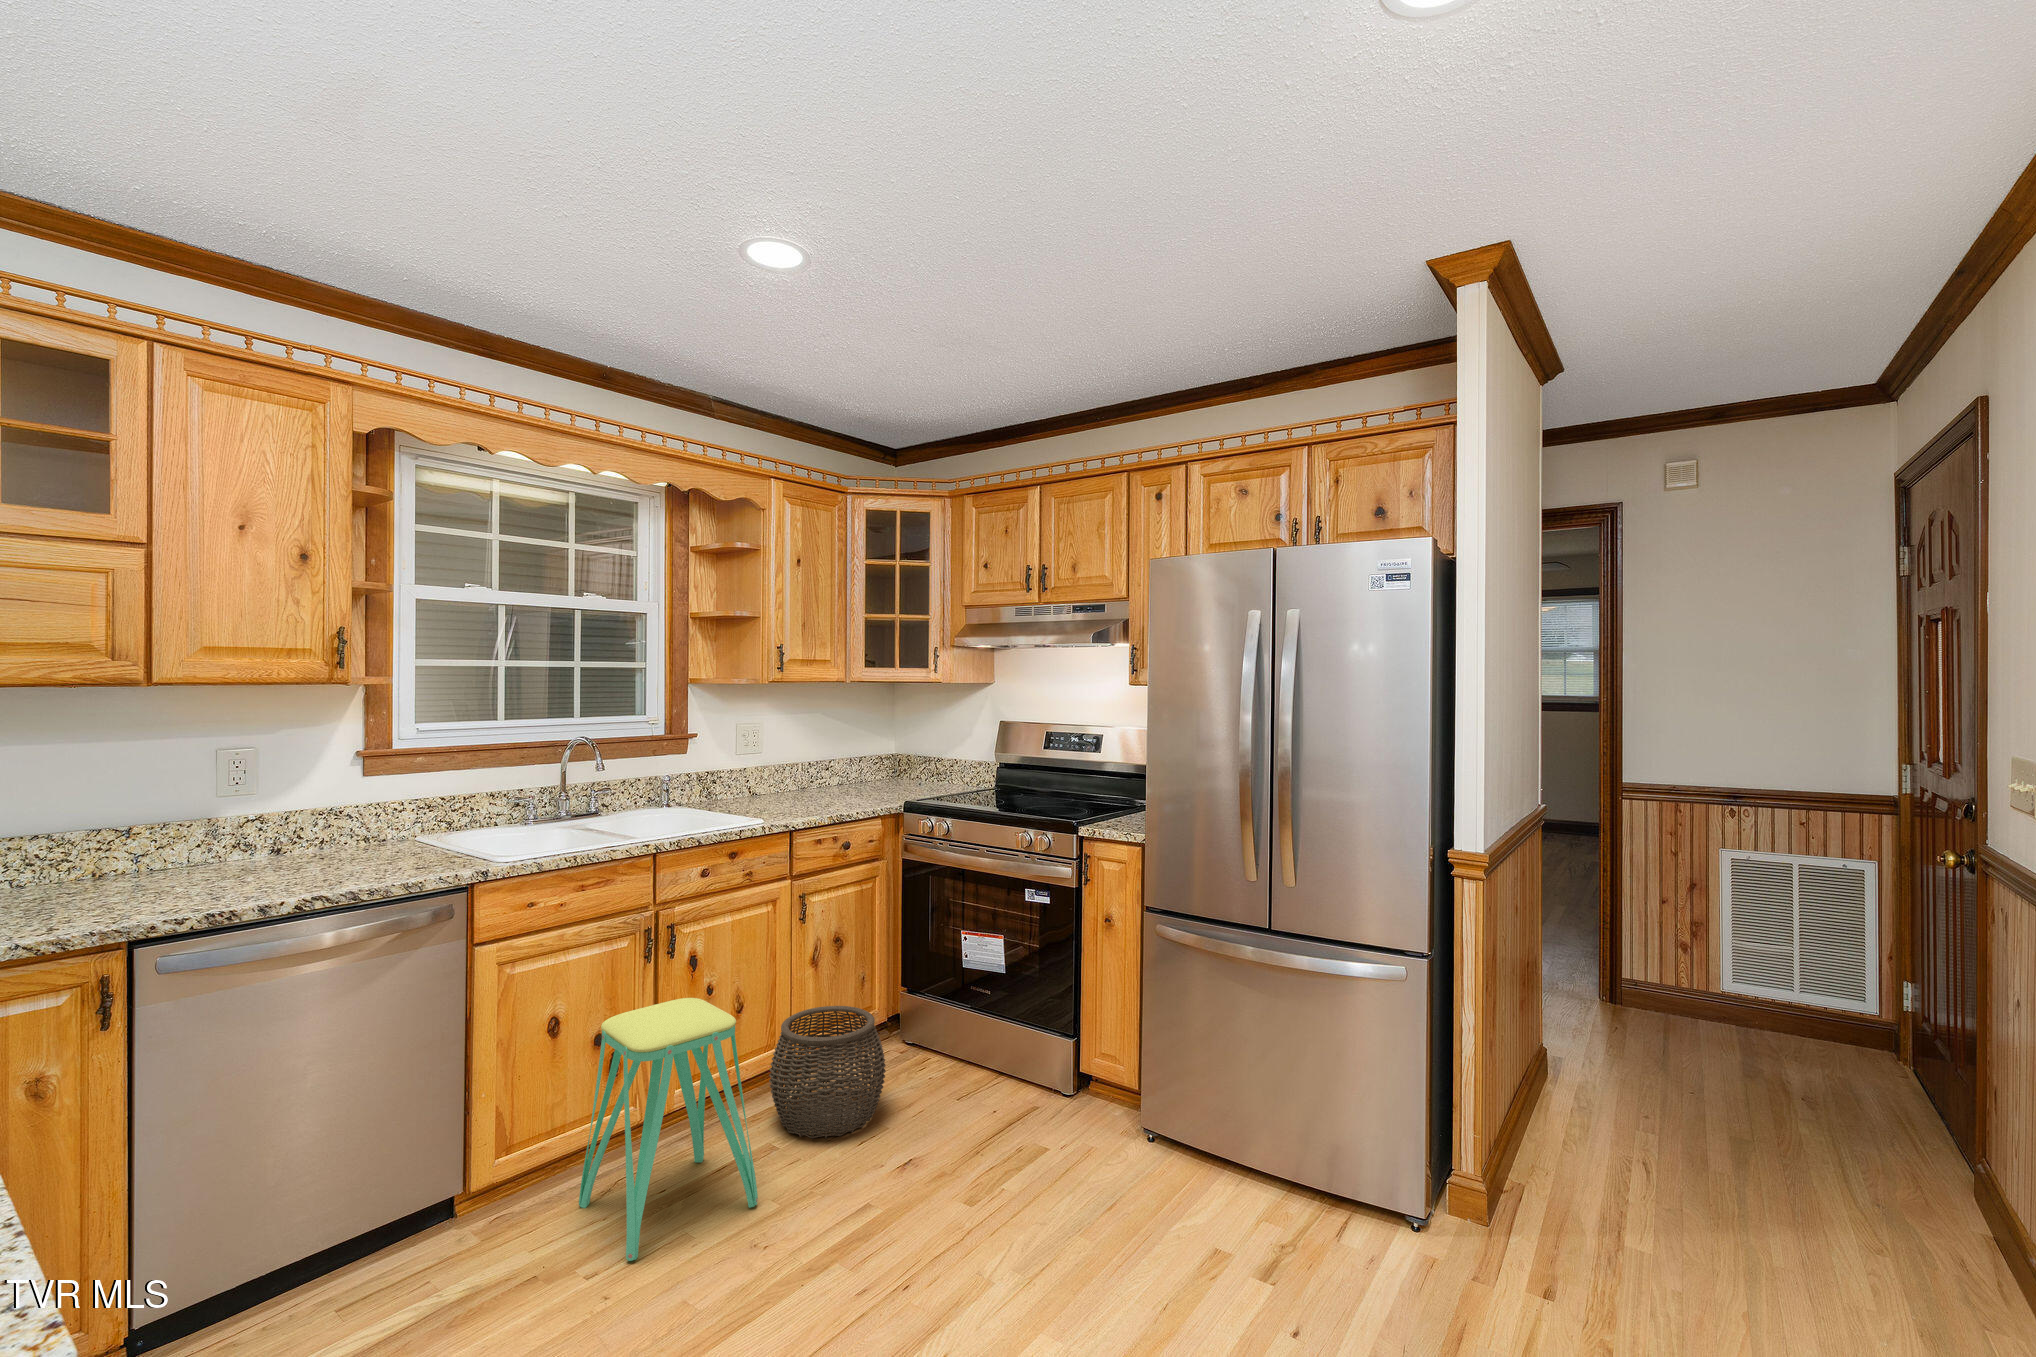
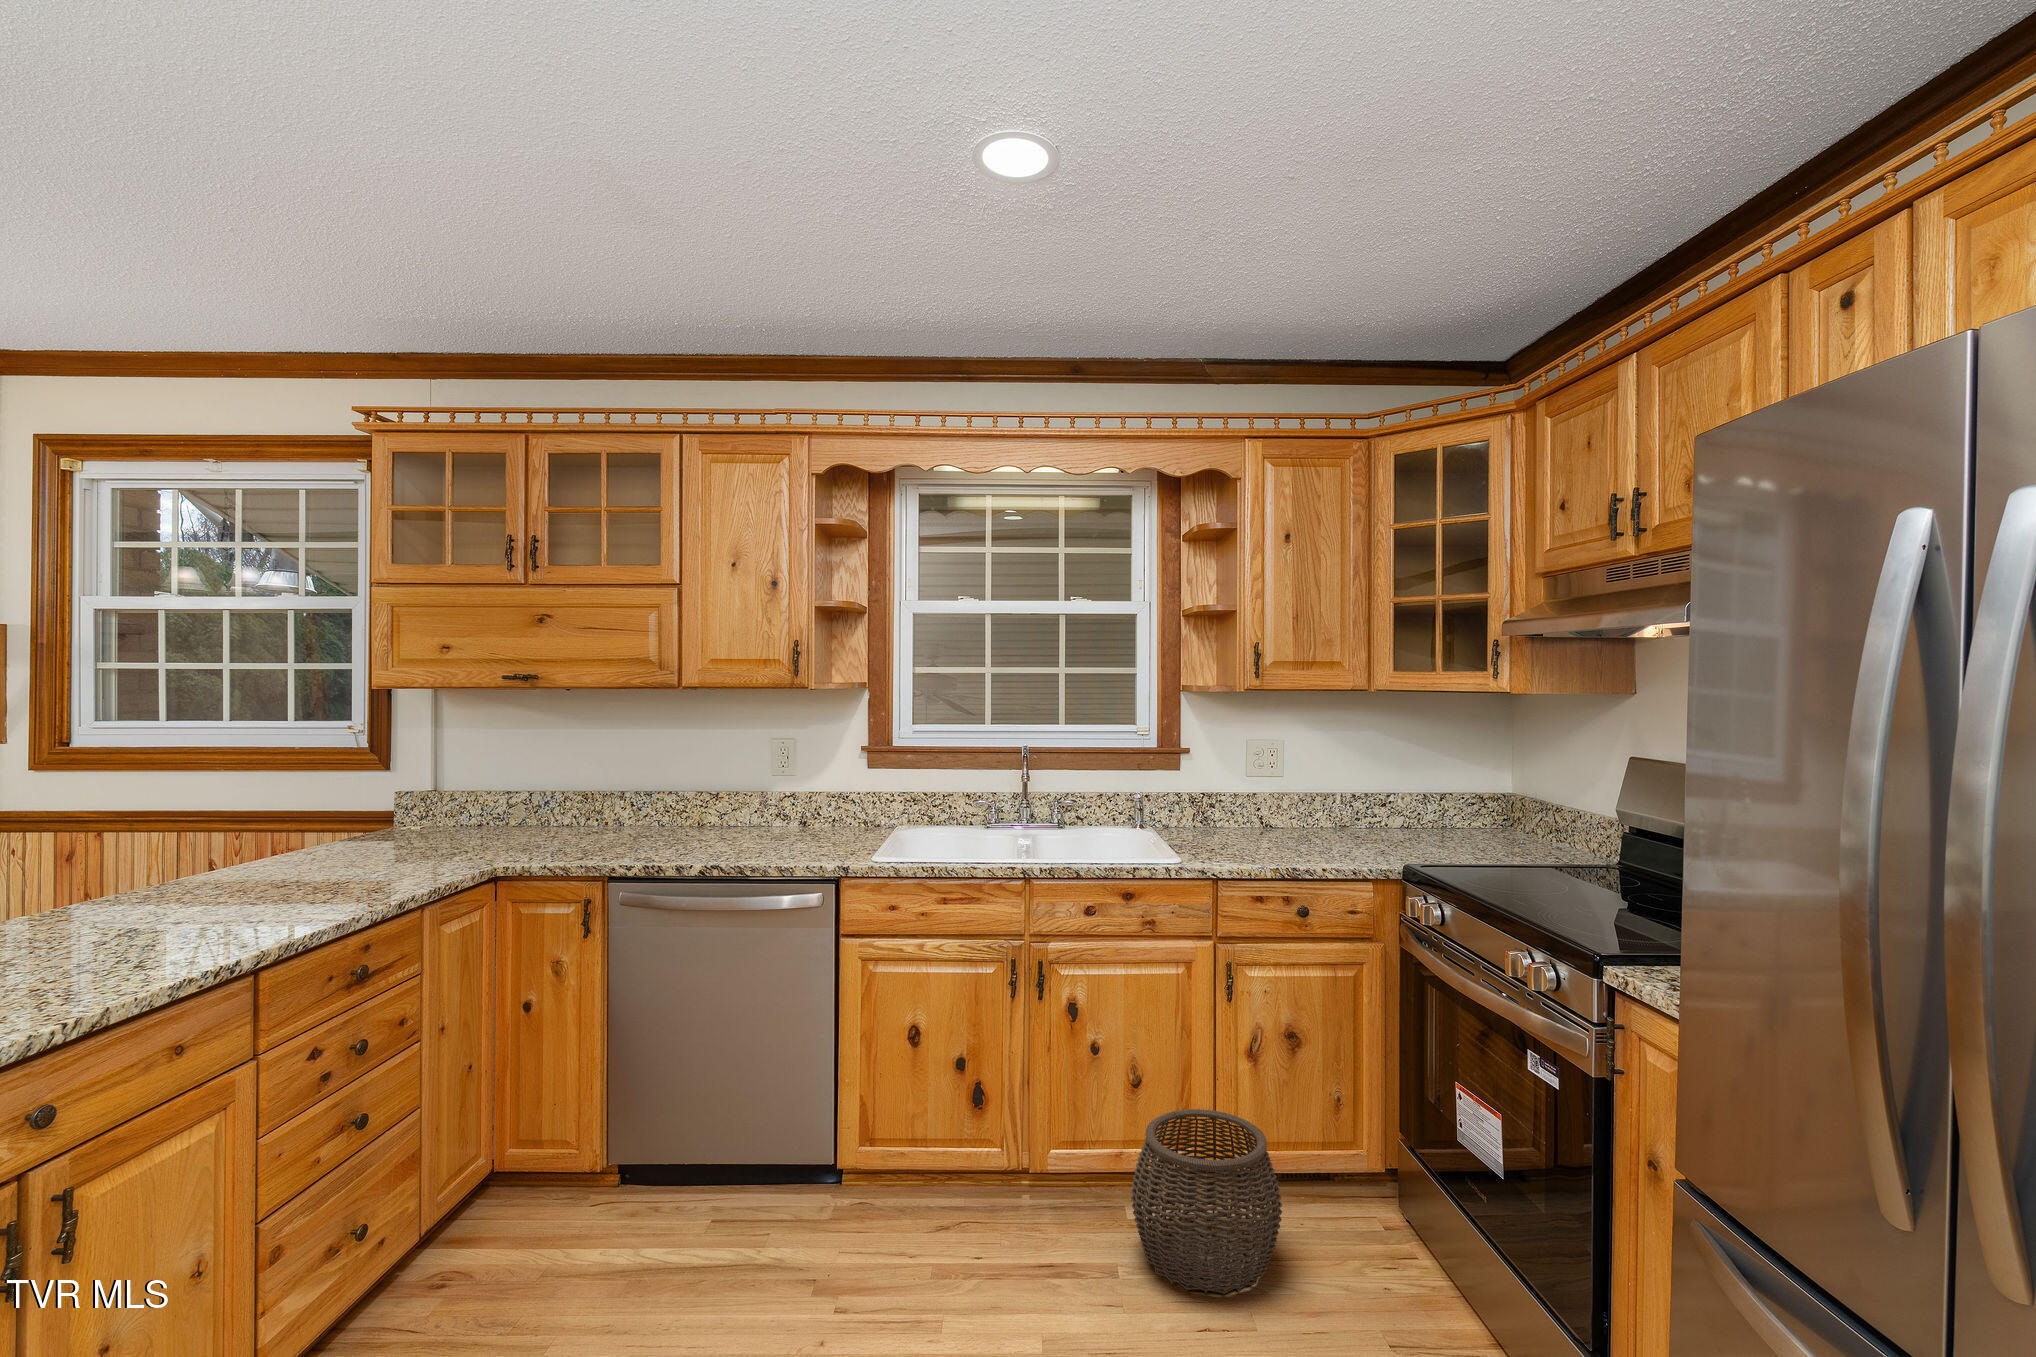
stool: present [579,998,758,1261] -> none [881,1039,1048,1316]

